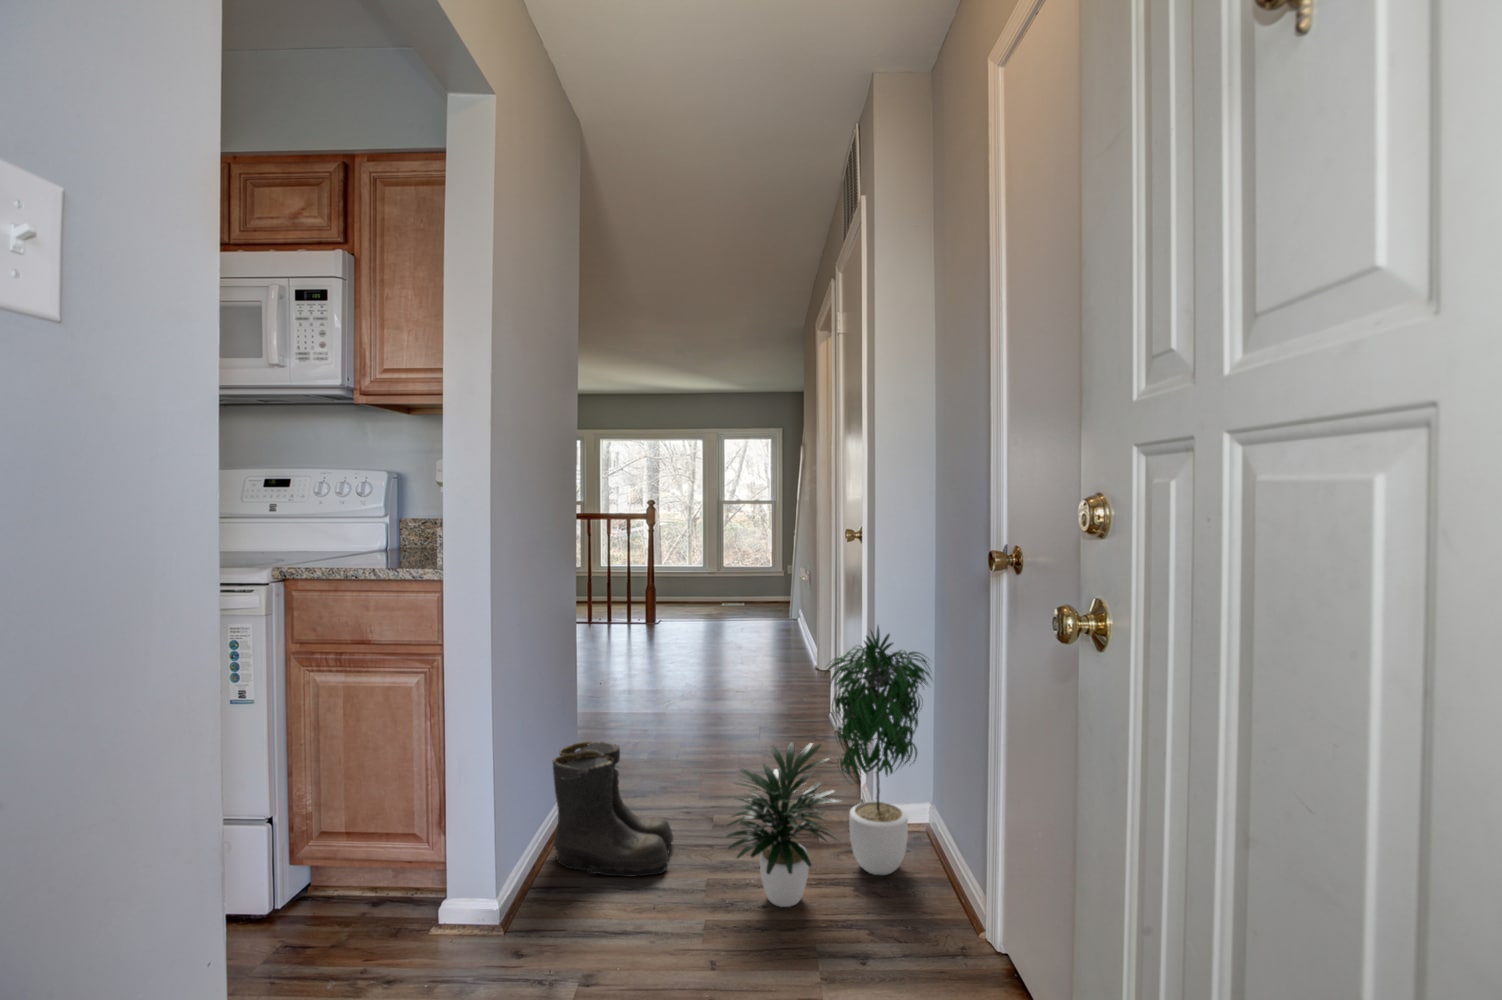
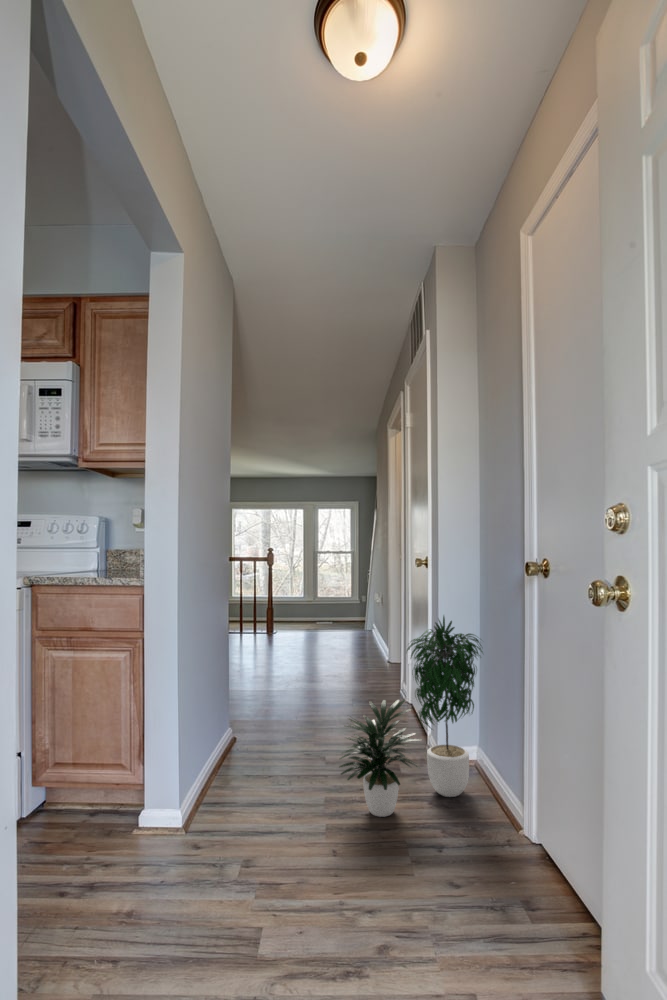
boots: present [553,742,673,877] -> none [214,704,301,799]

